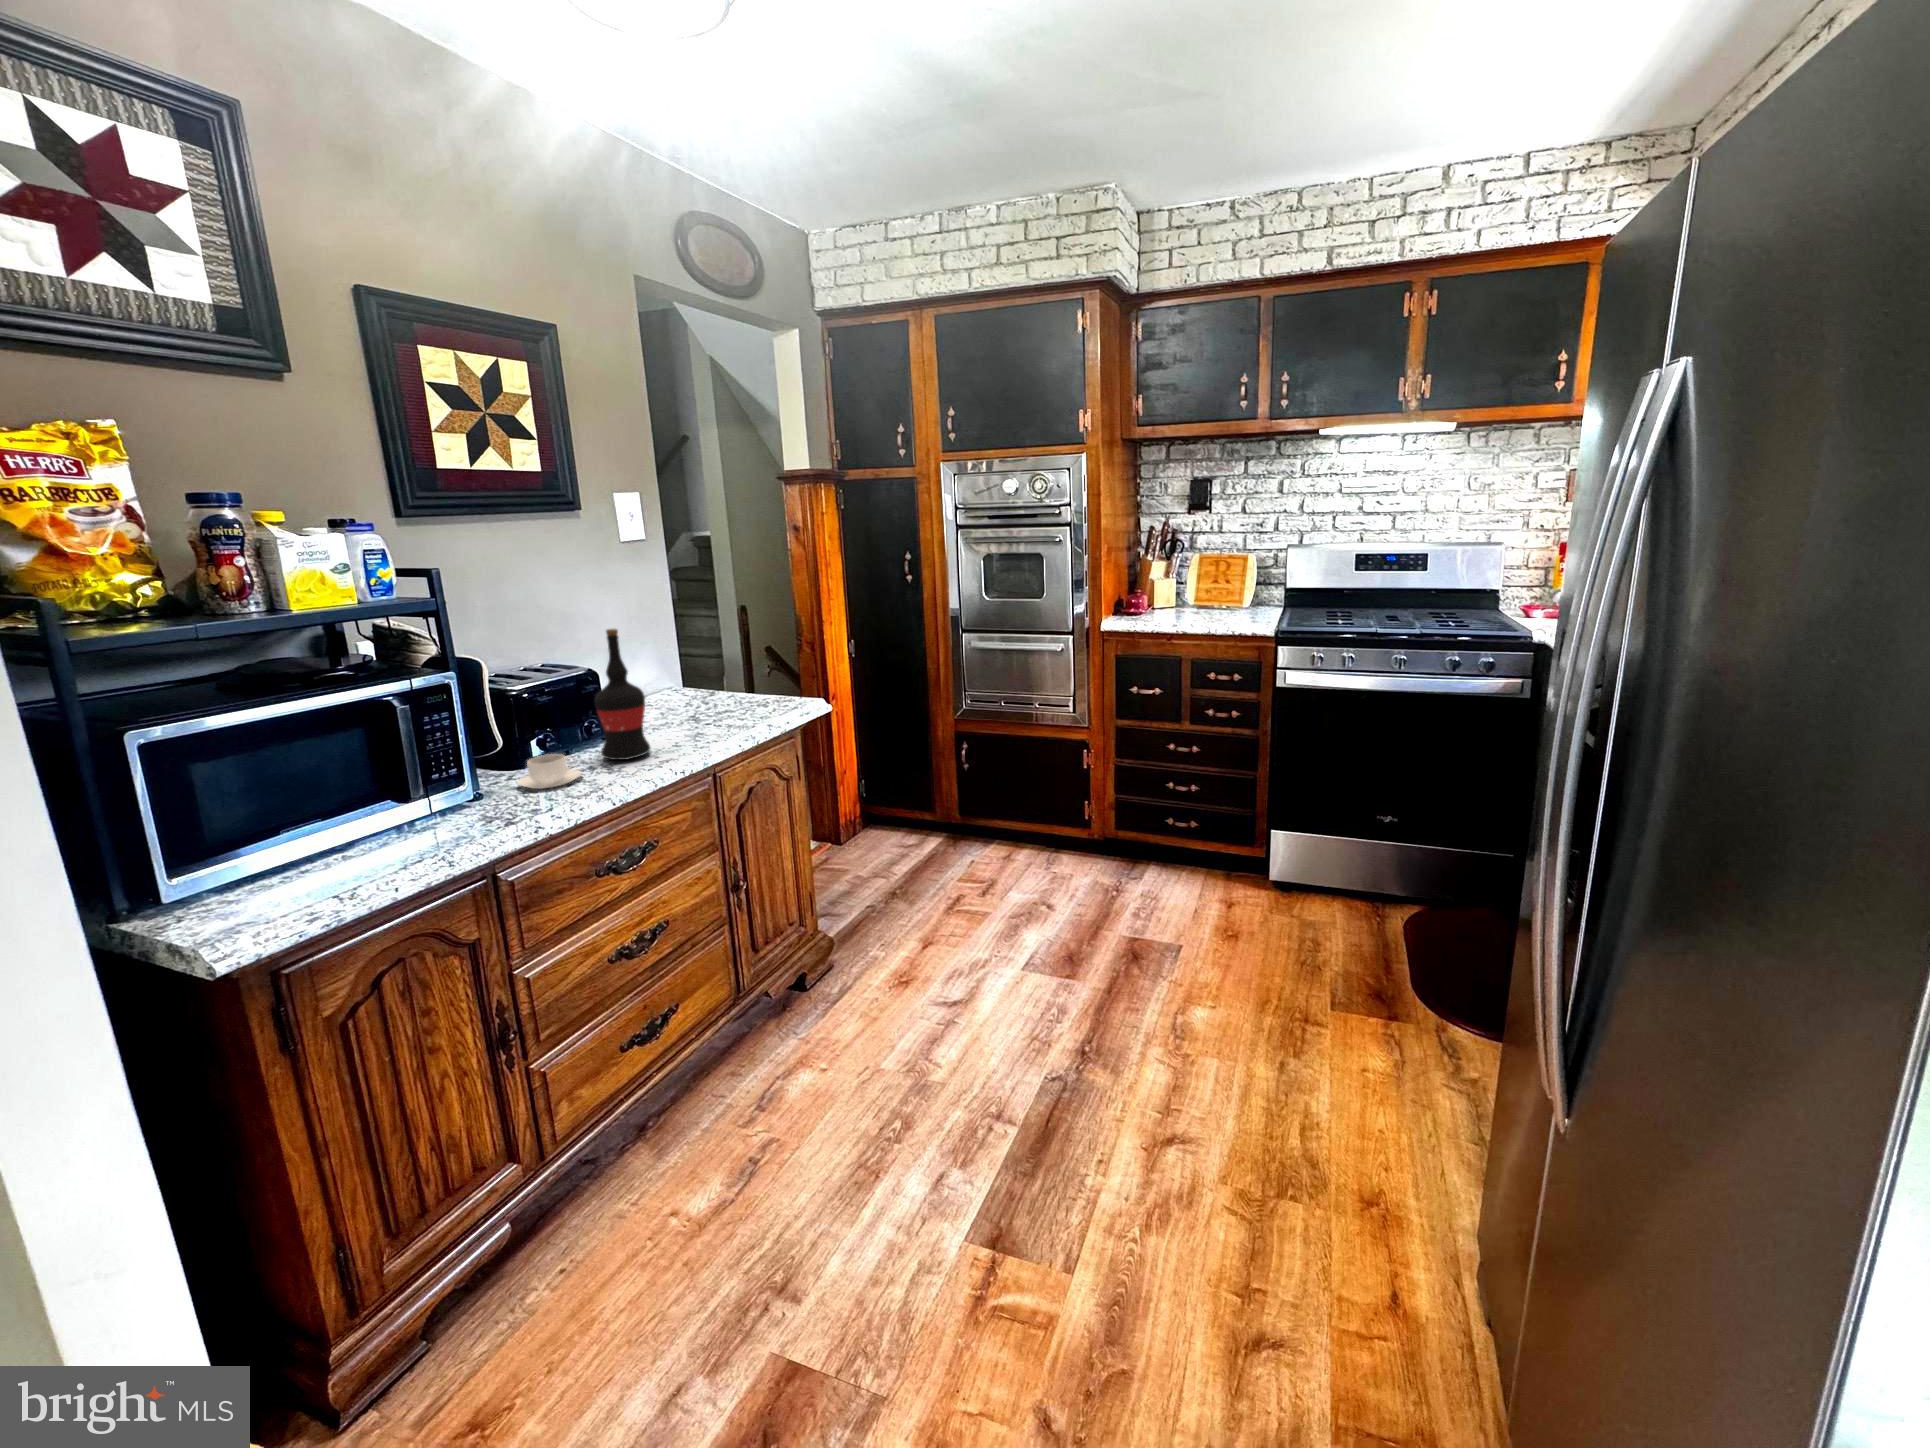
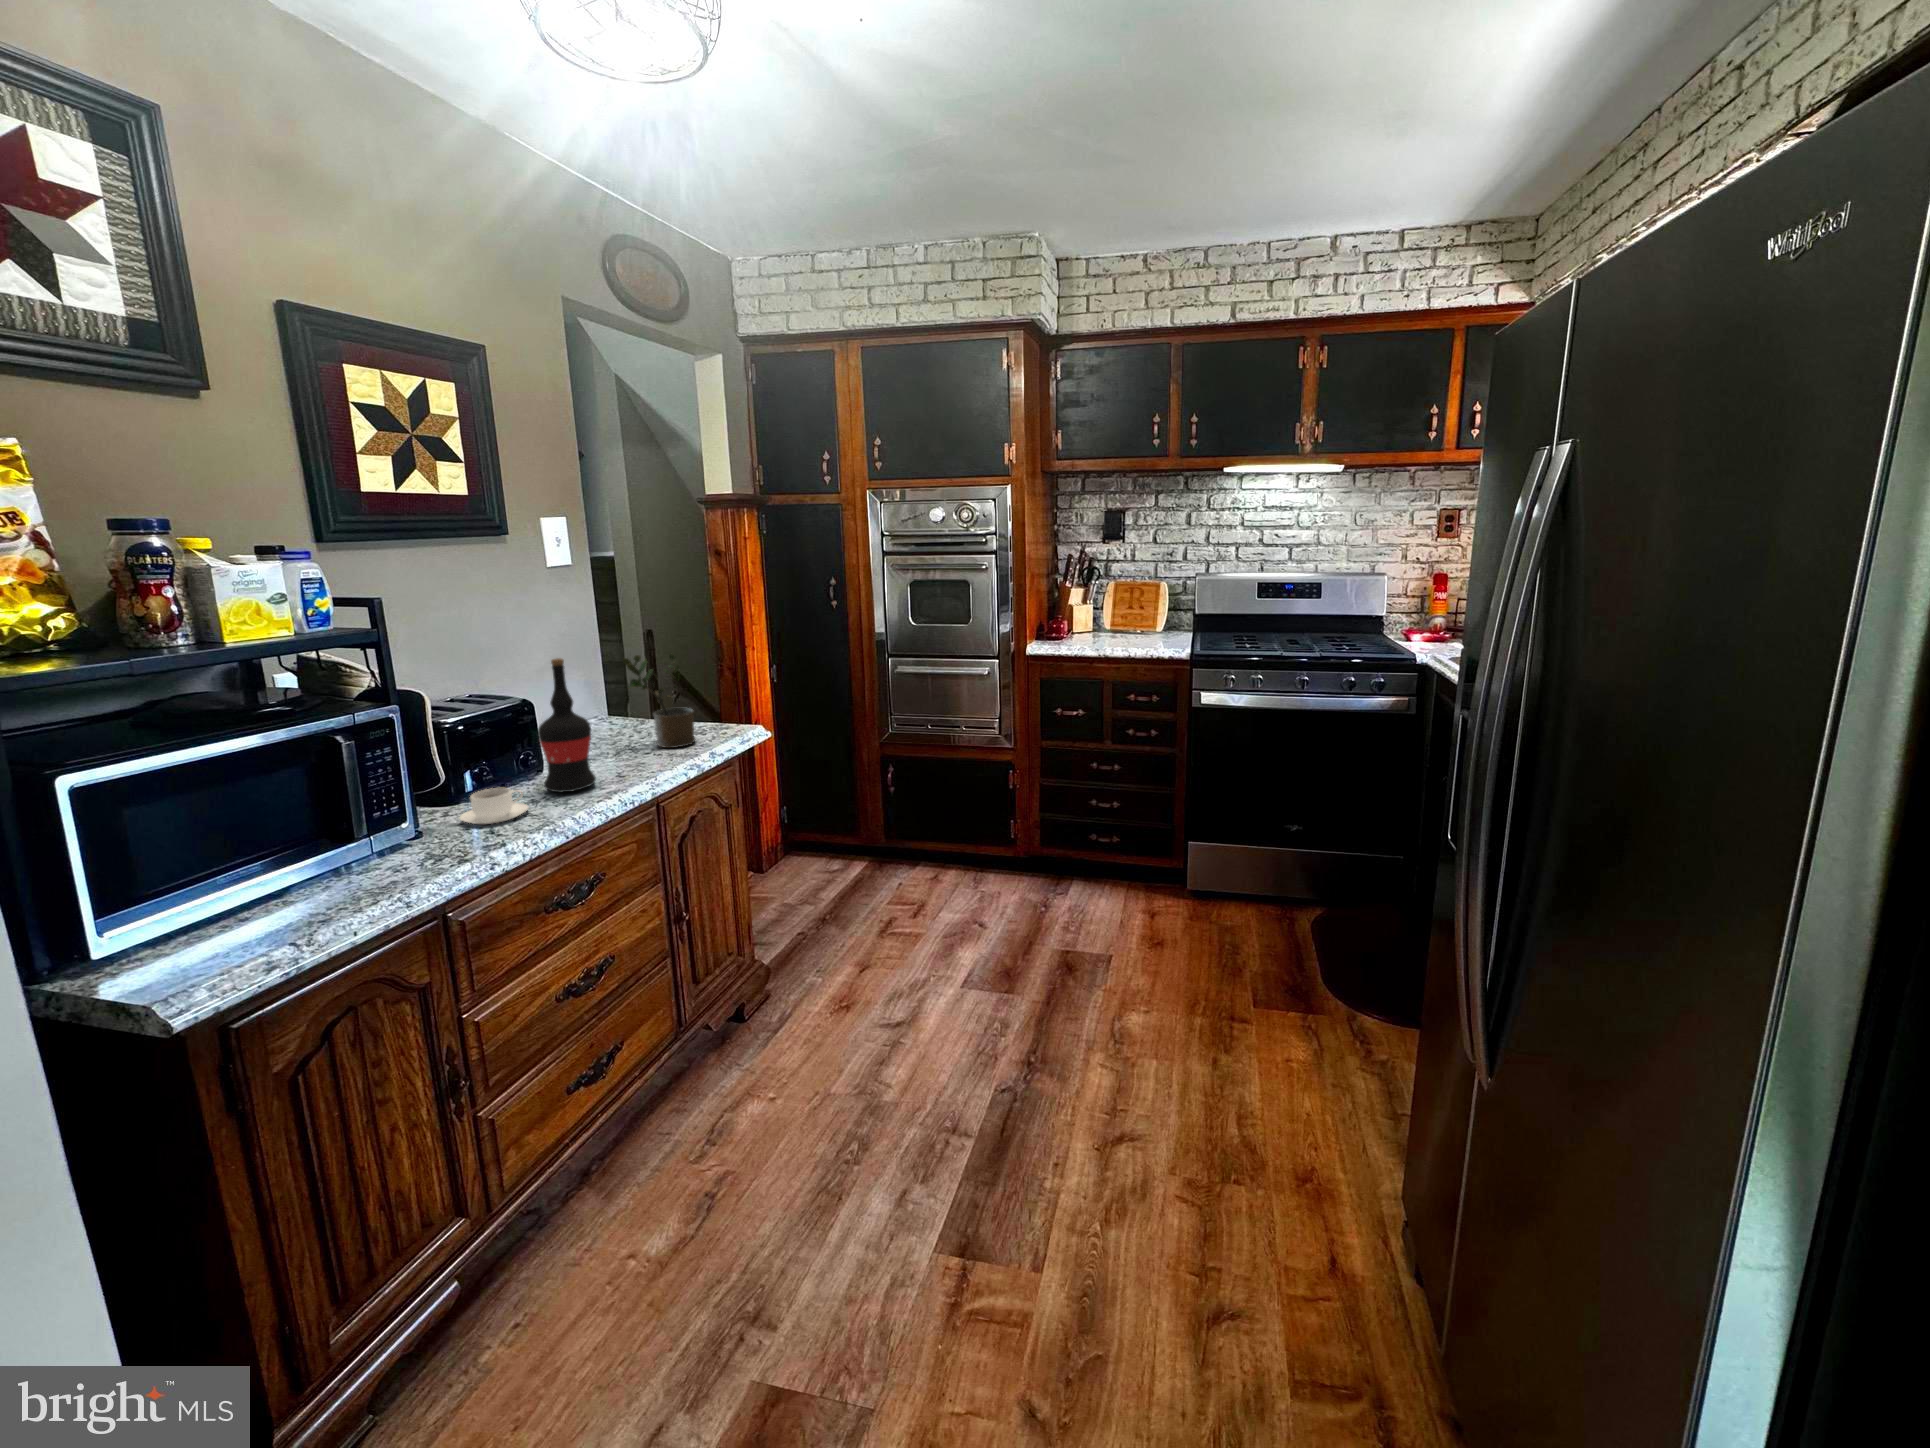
potted plant: none [683,626,755,720] -> present [623,654,695,748]

